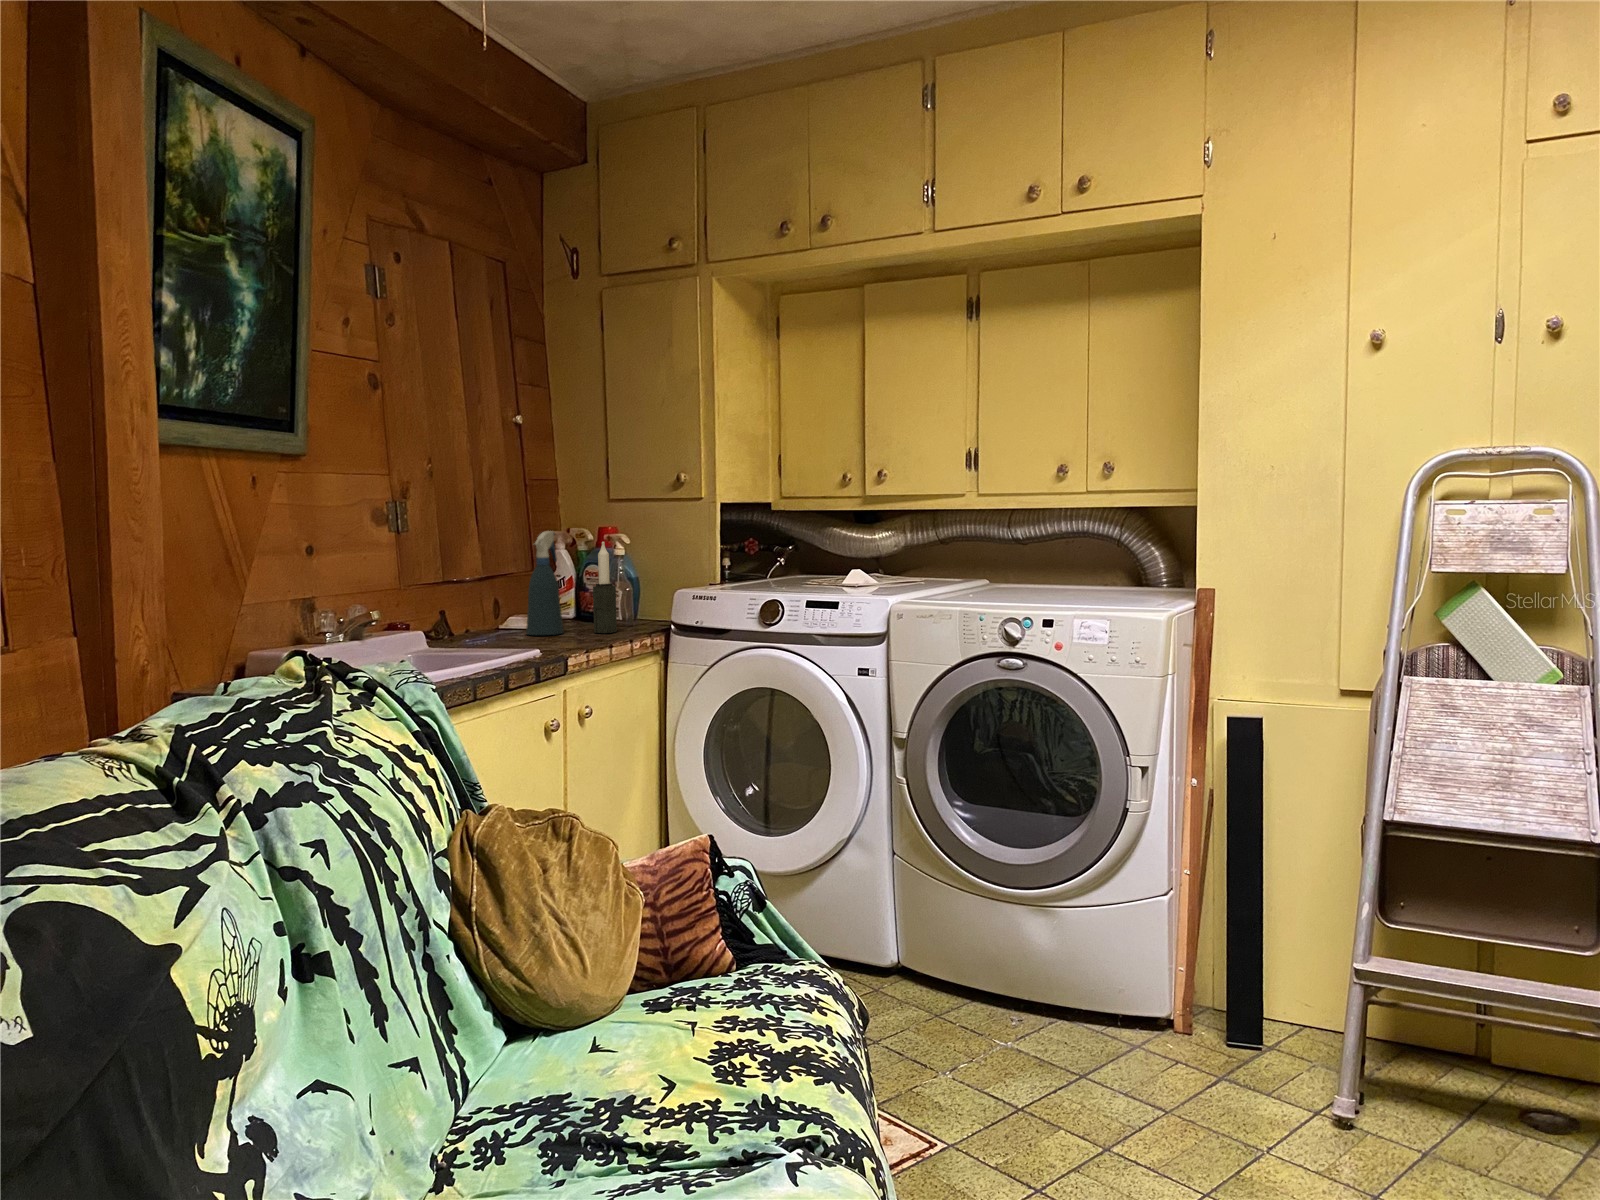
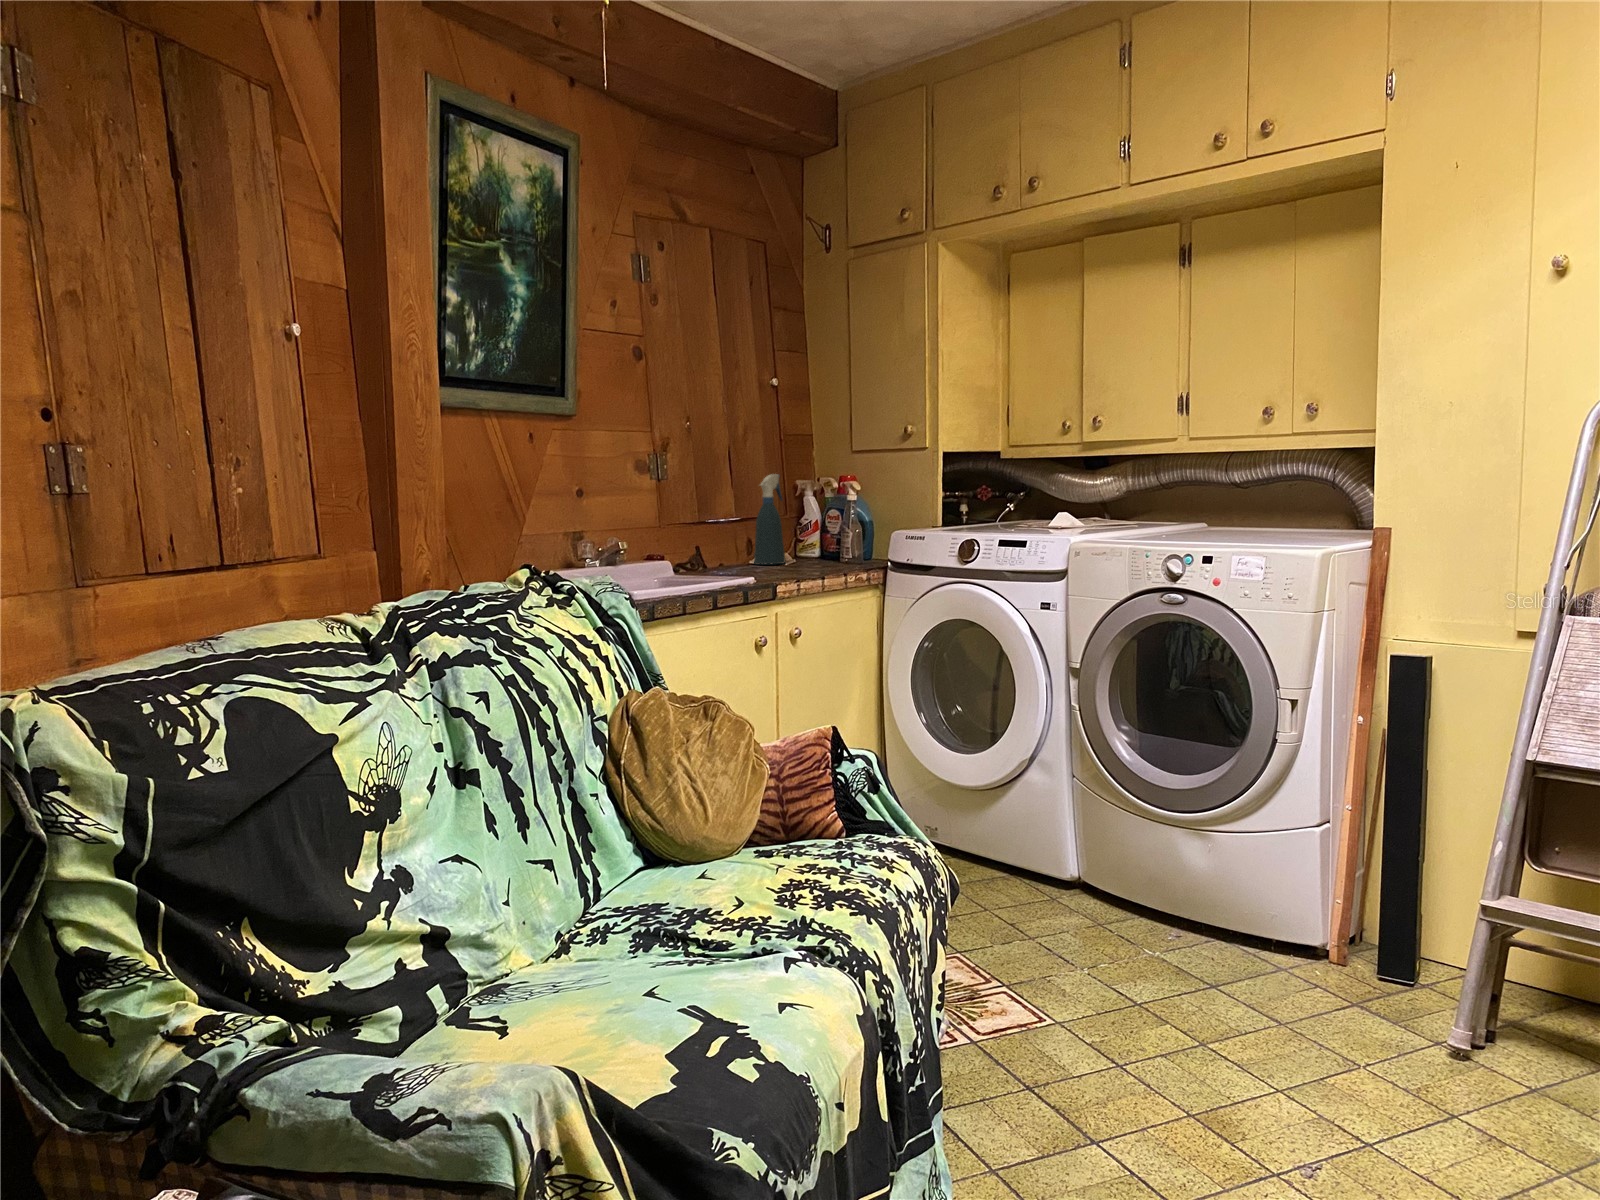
candle: present [593,542,617,633] -> none [810,483,831,564]

